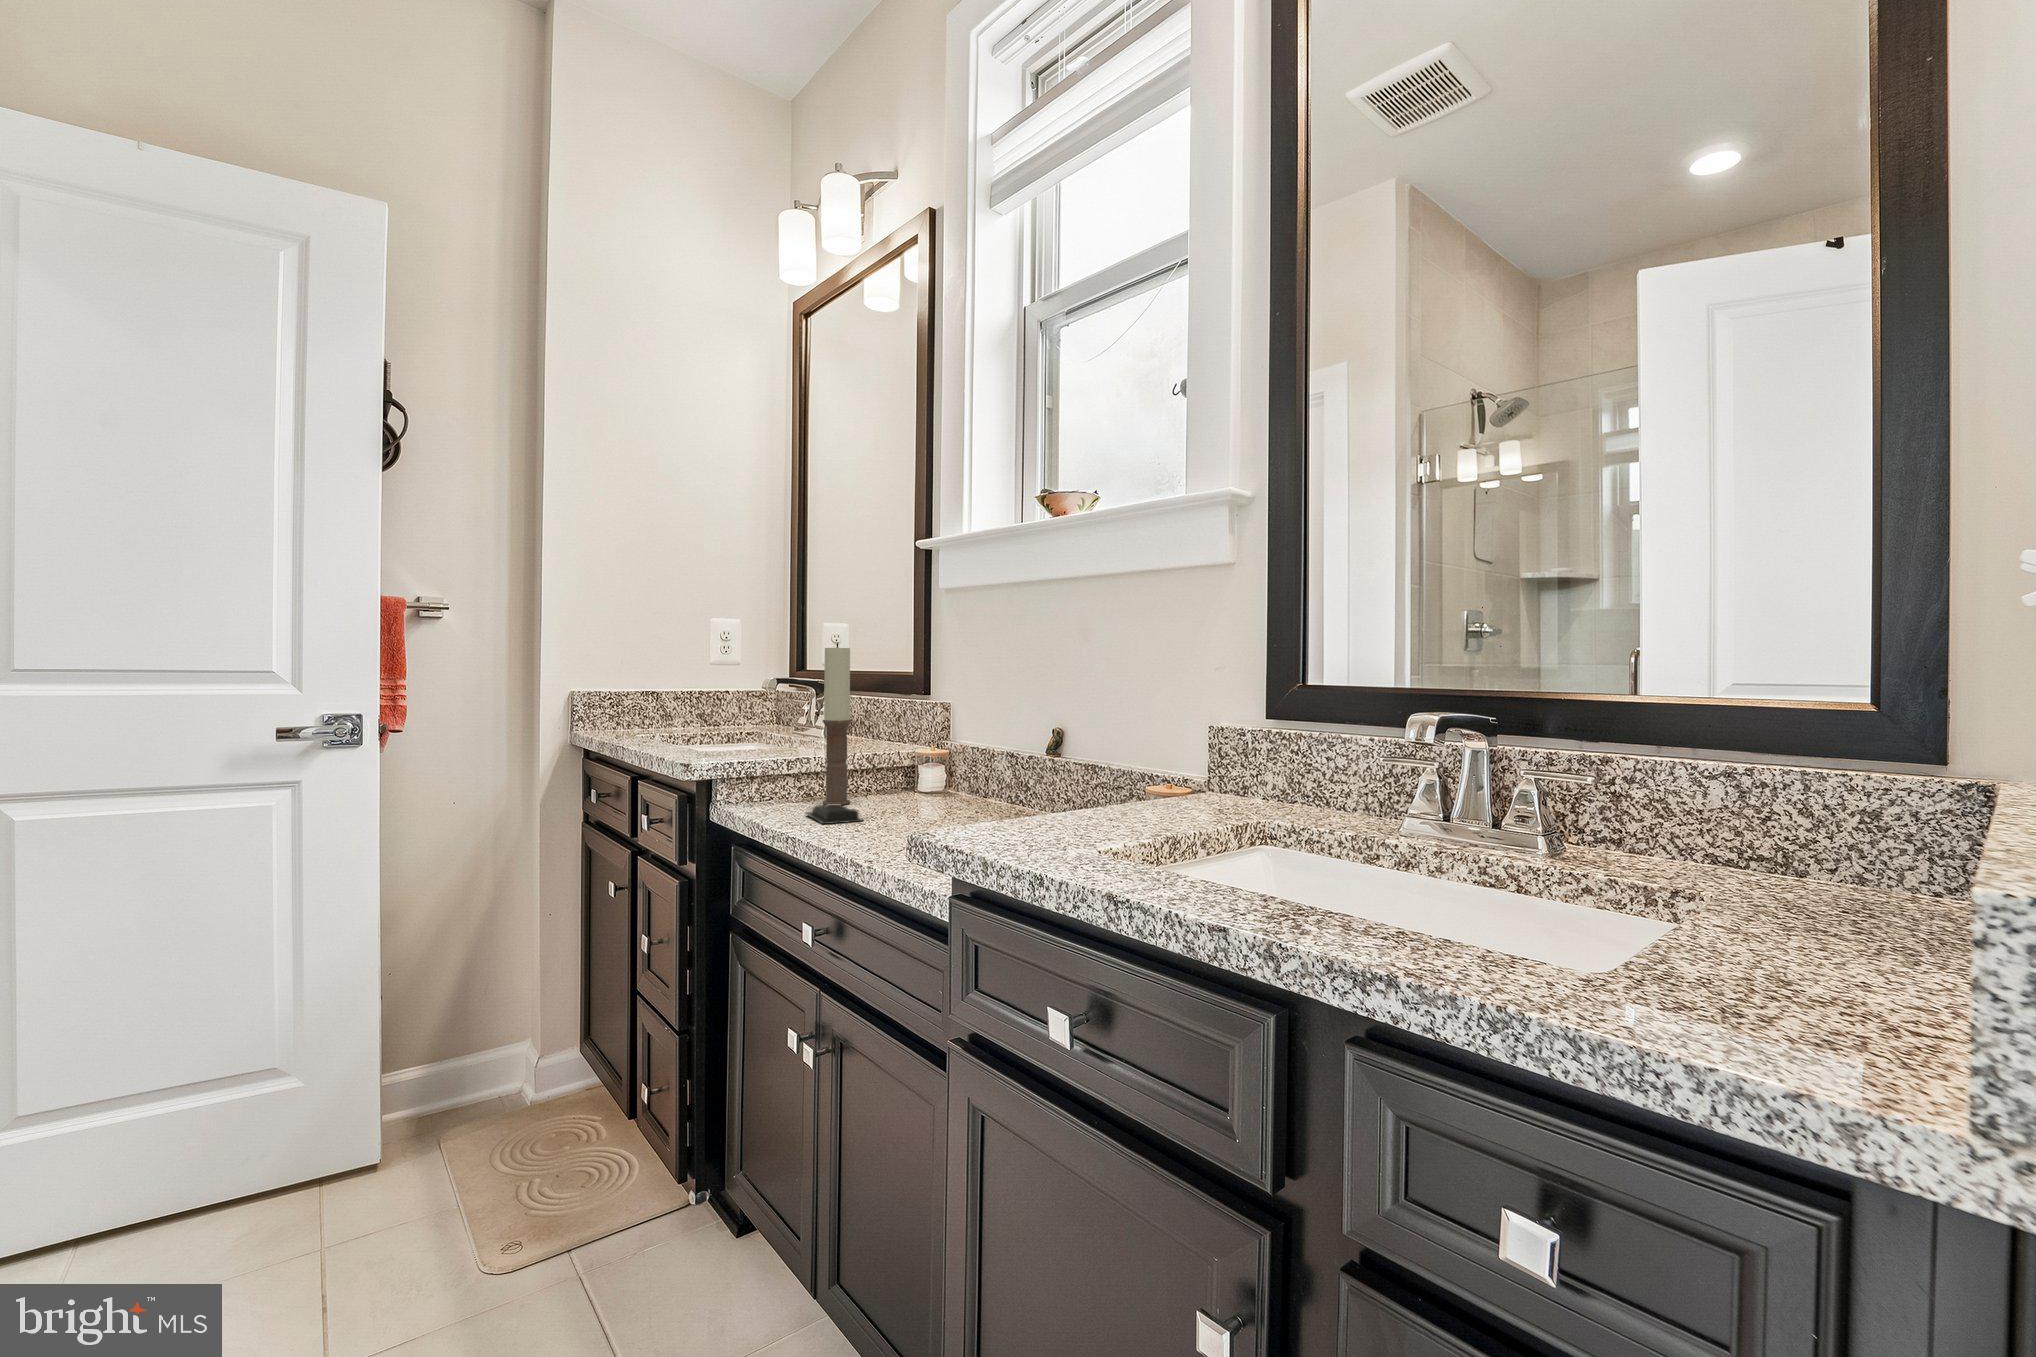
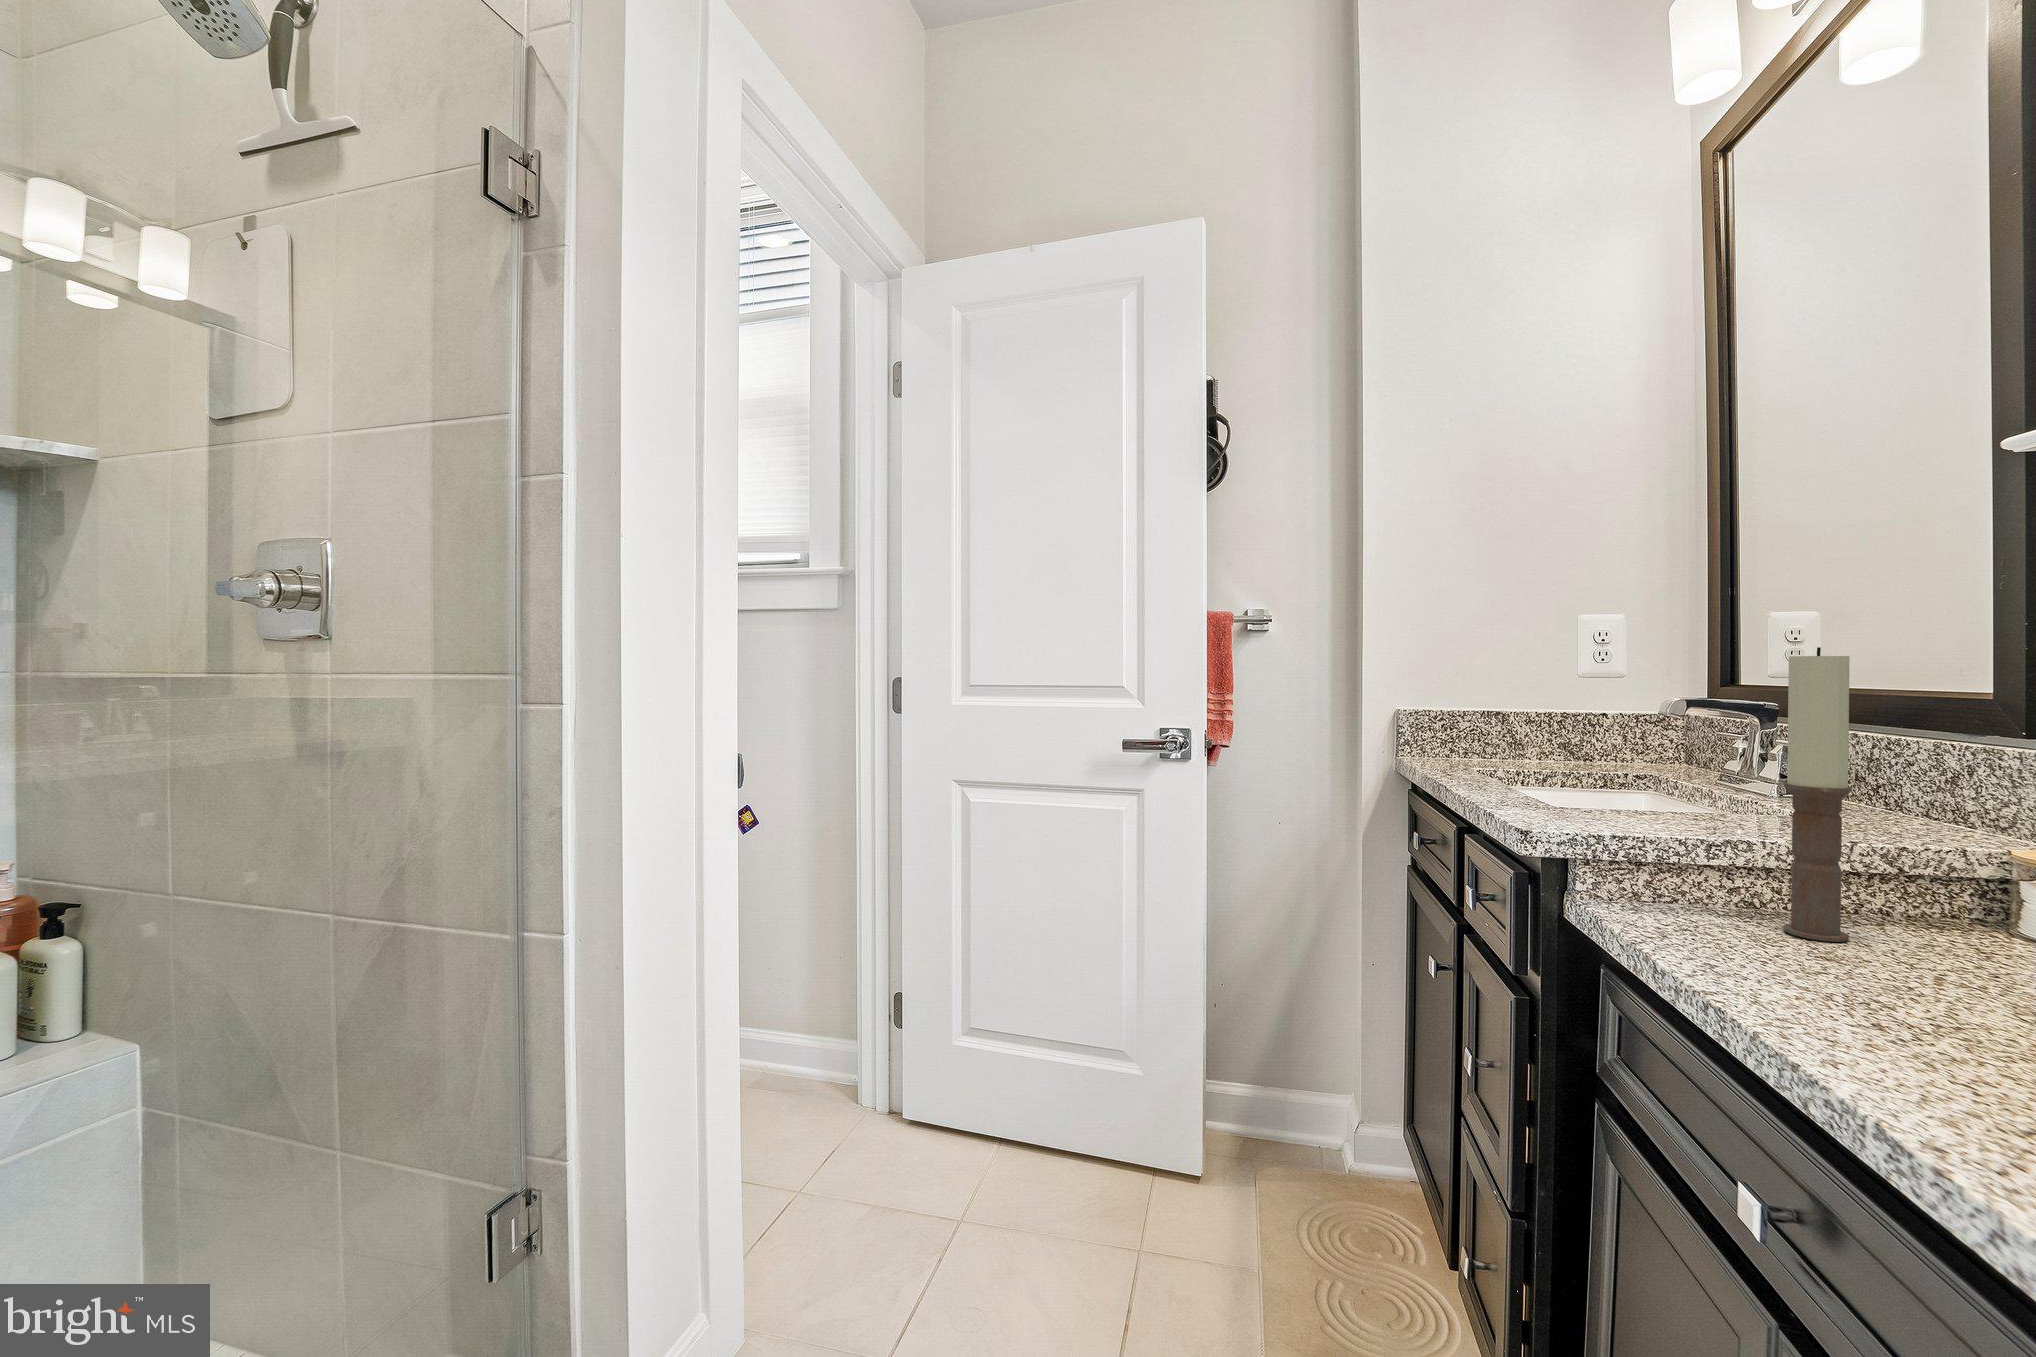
soap bar: present [805,804,862,824] -> none [1745,944,1899,1007]

